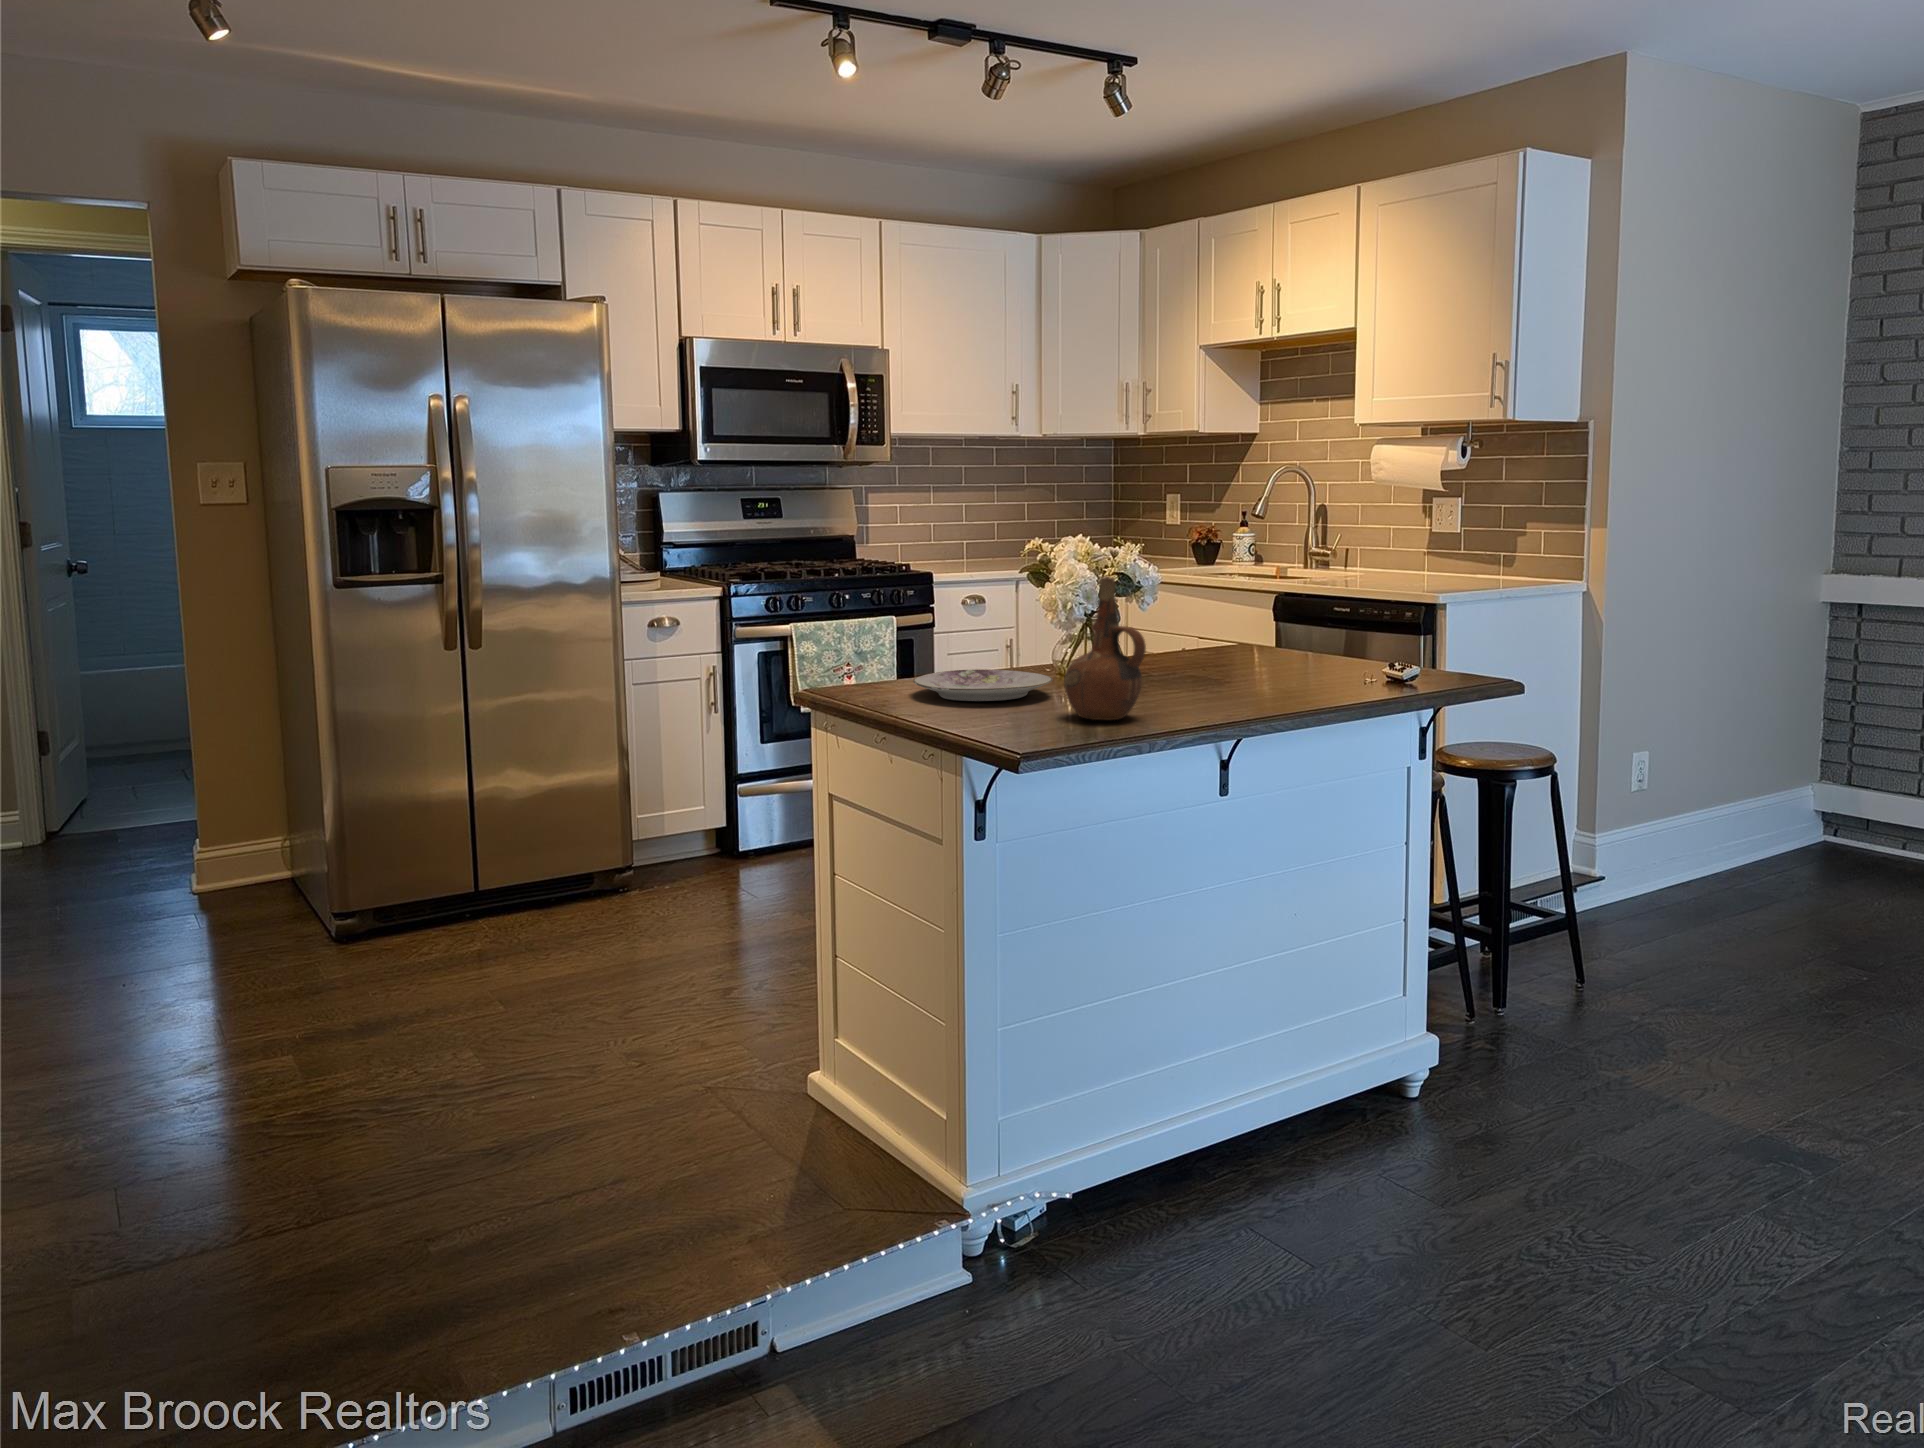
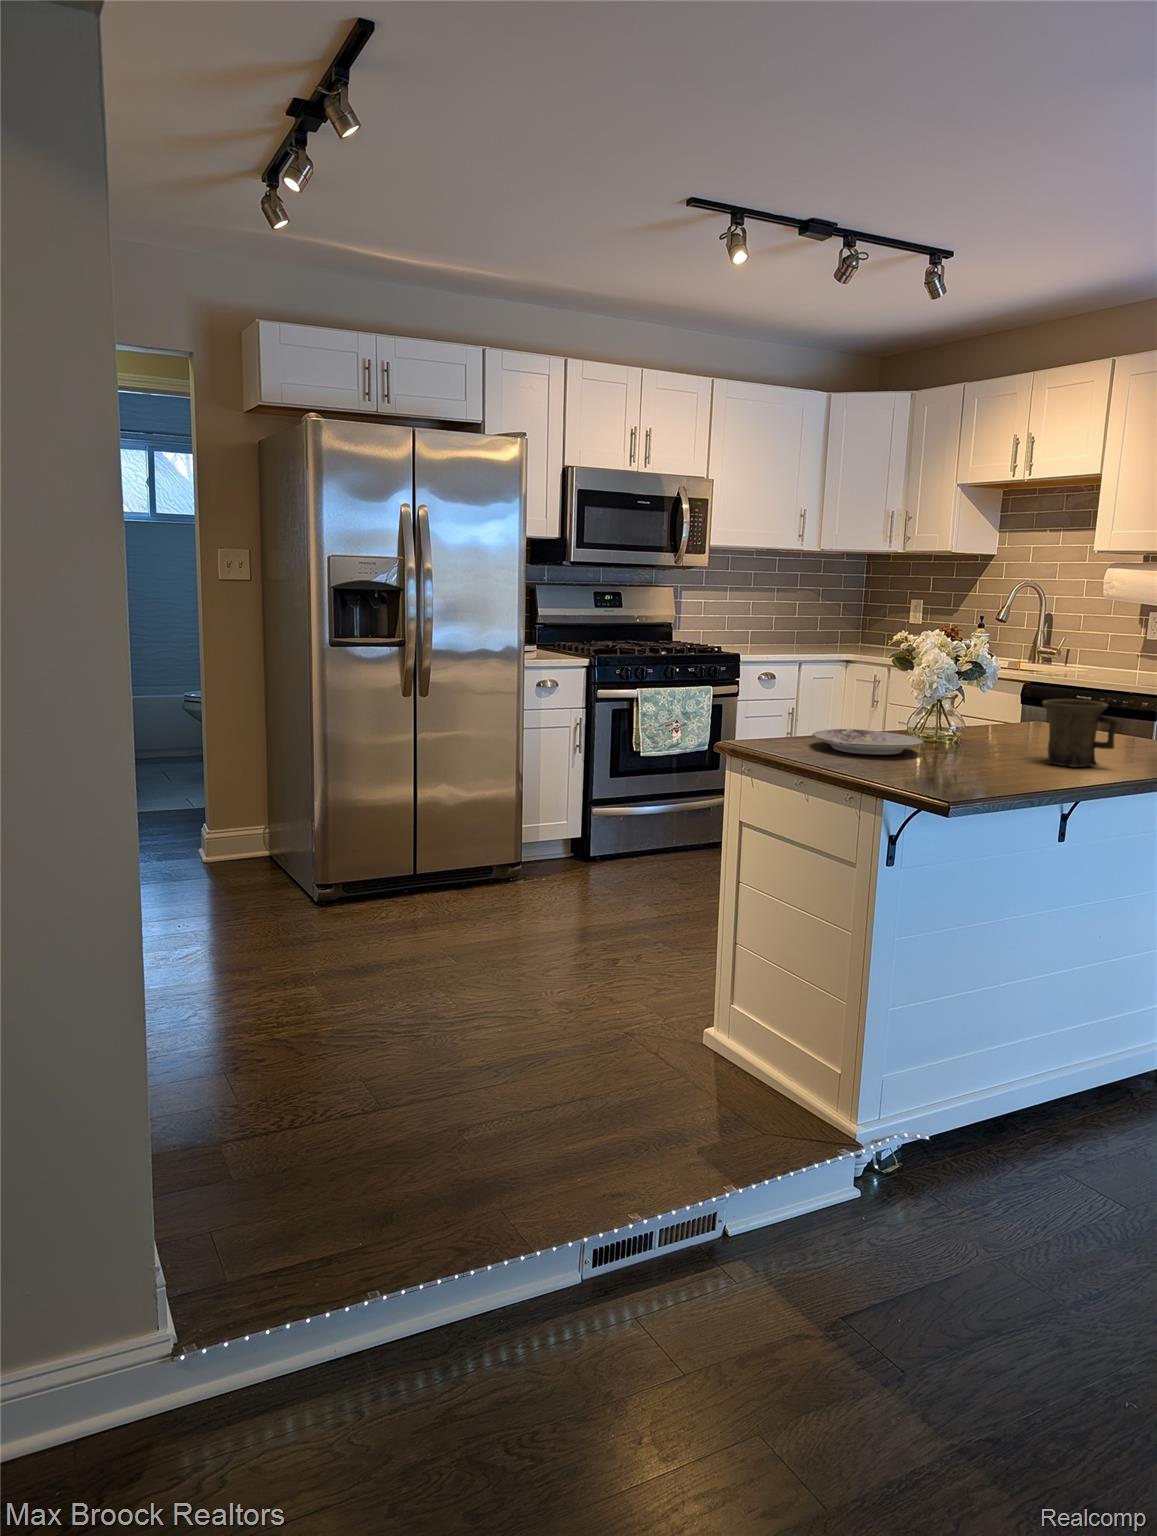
ceramic pitcher: present [1064,577,1146,720] -> none [950,663,1022,775]
mug: none [1193,618,1282,703] -> present [1042,699,1119,767]

